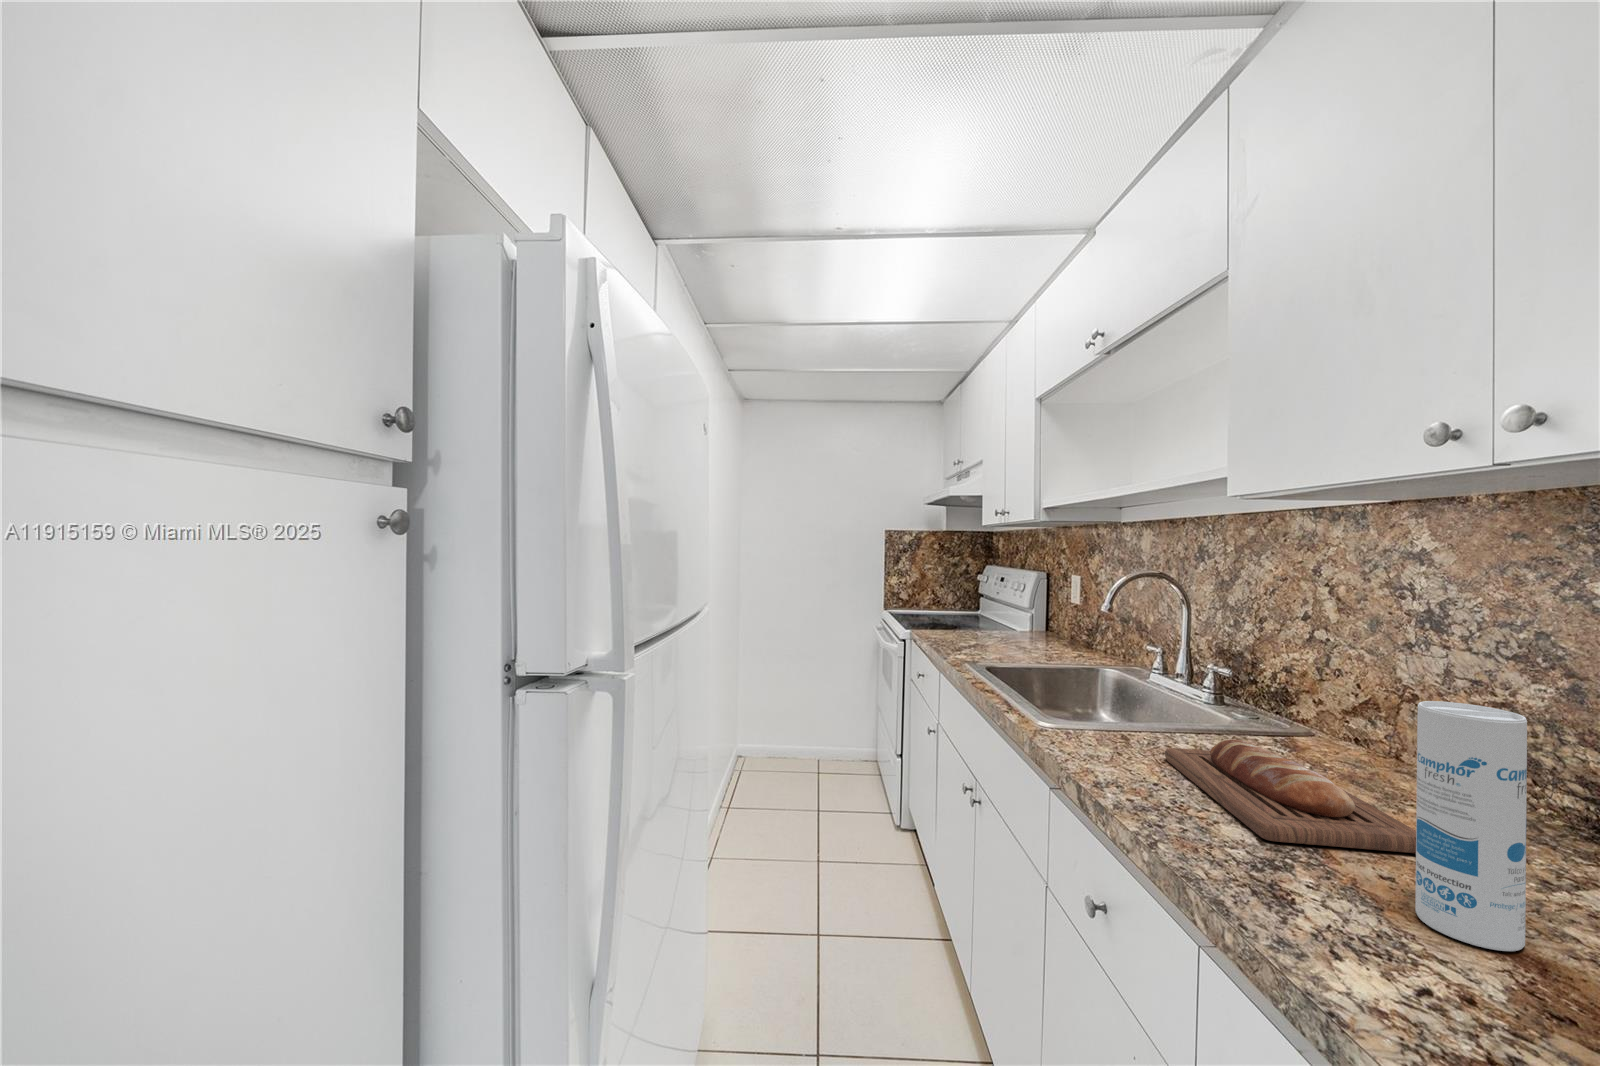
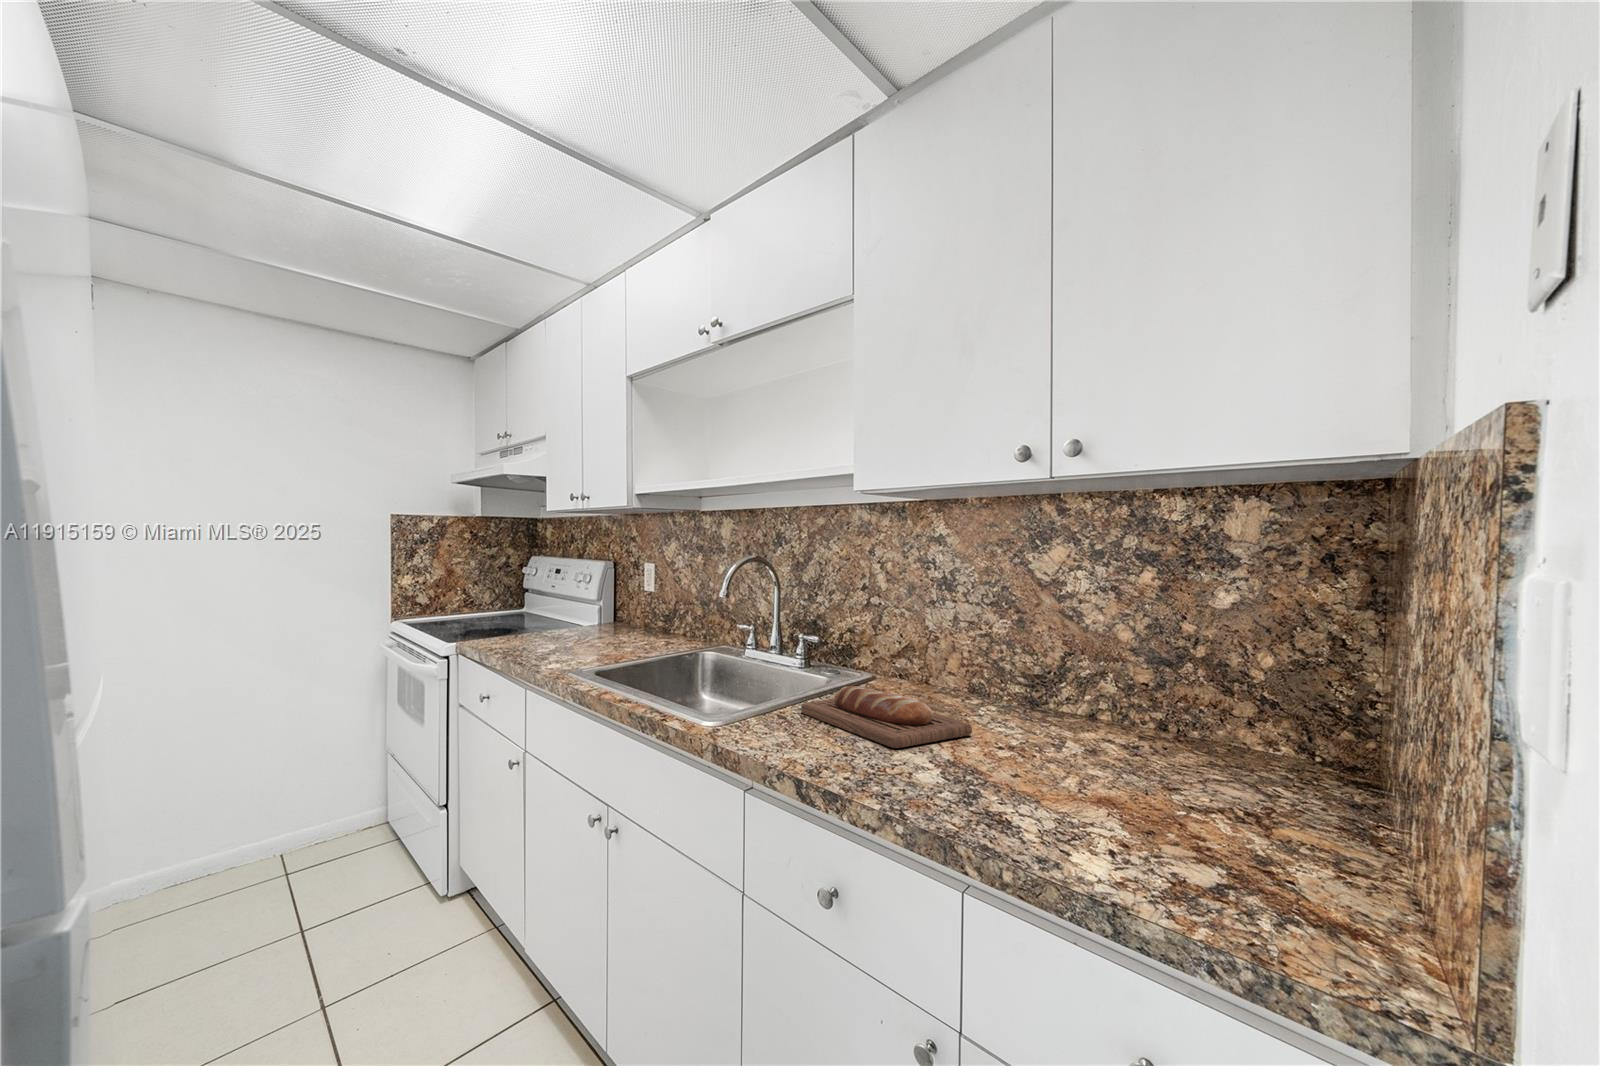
canister: present [1415,701,1527,951] -> none [982,633,1030,773]

